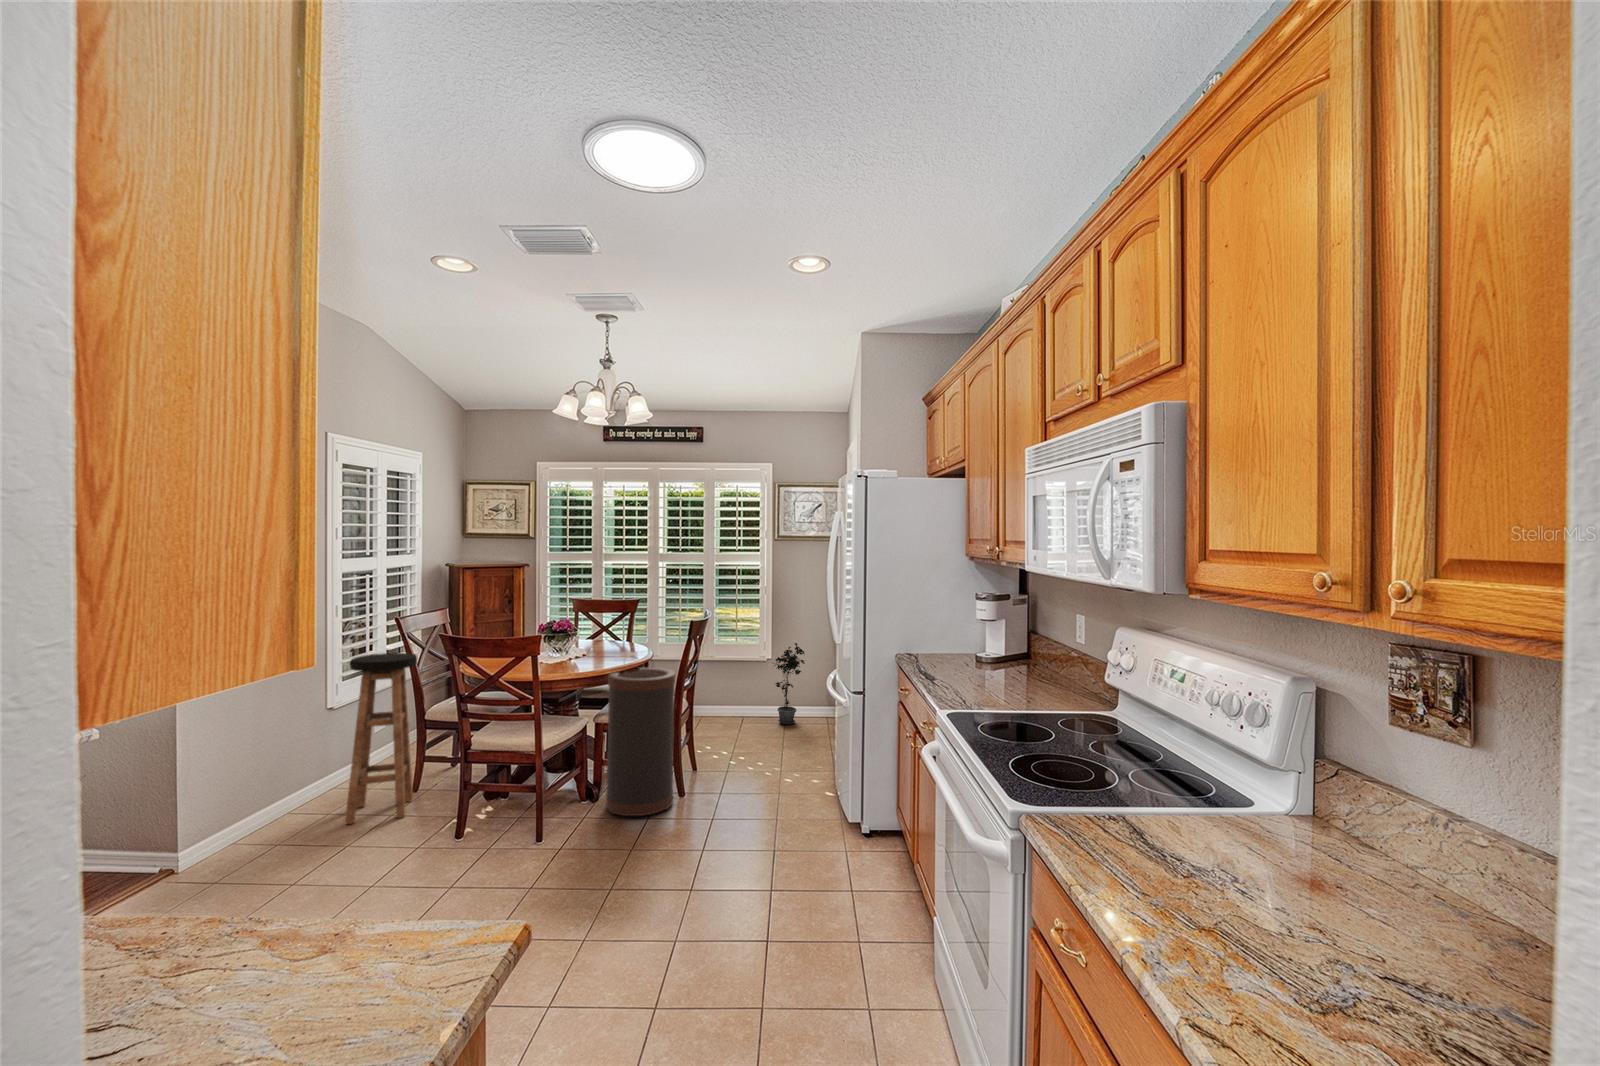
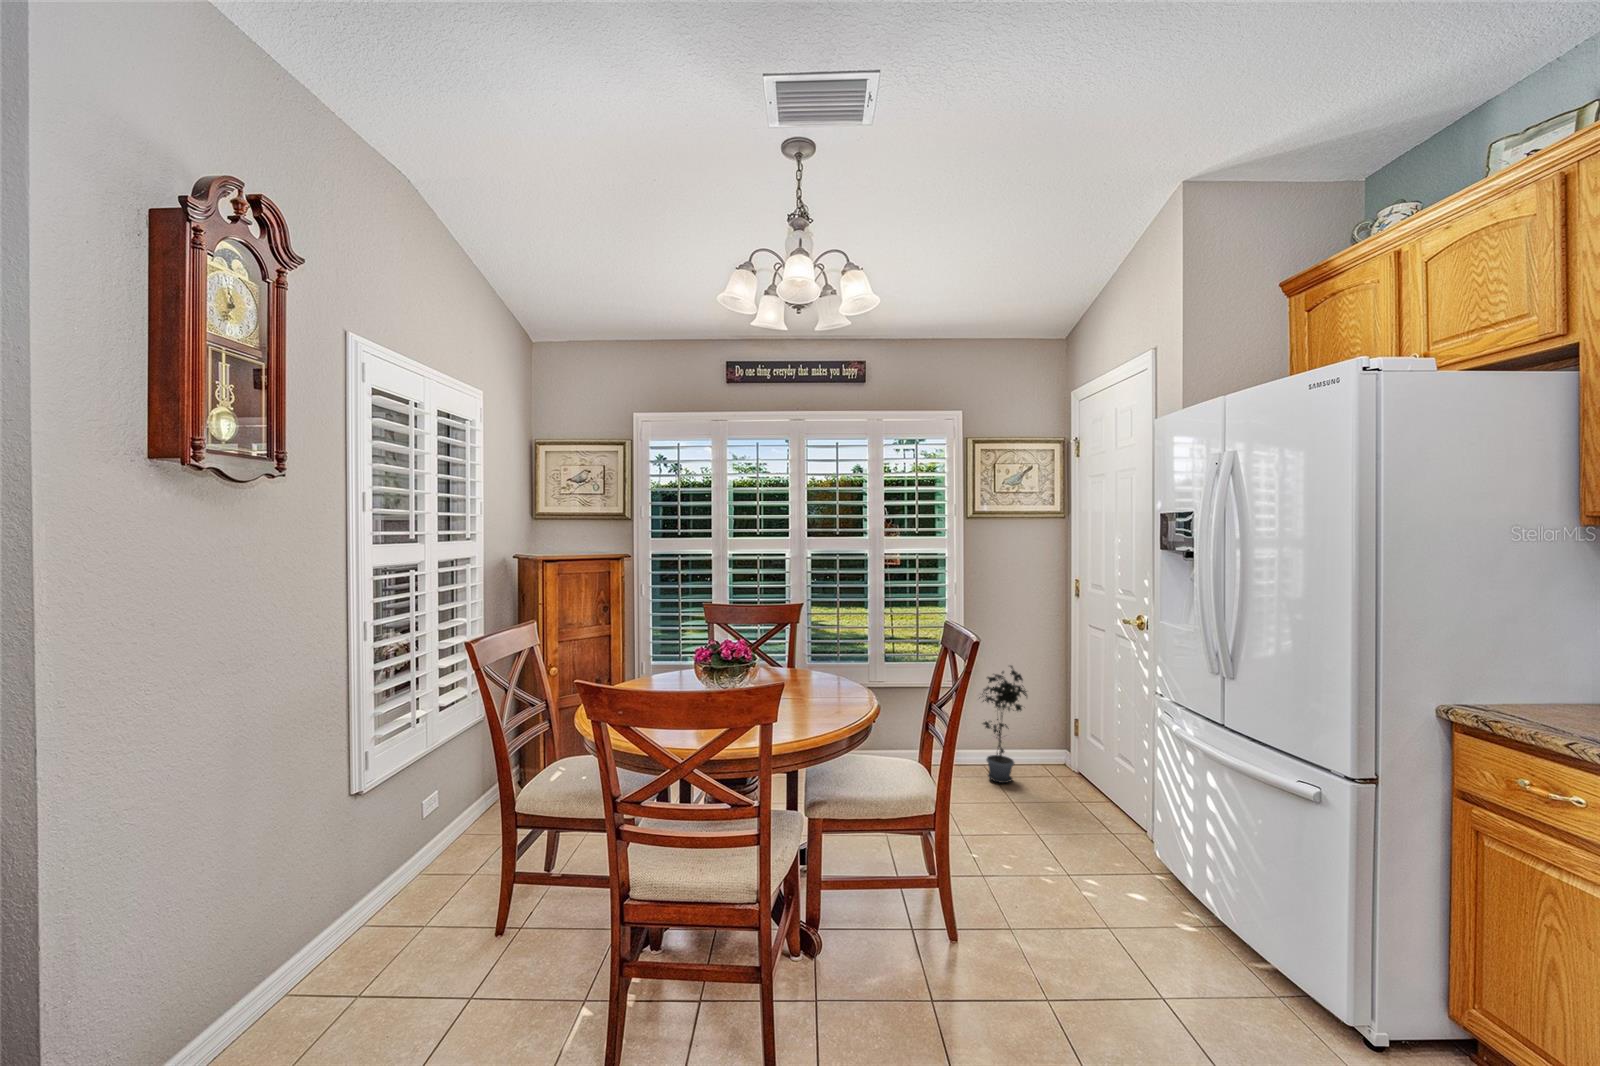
bar stool: present [345,653,417,824] -> none [389,704,506,1024]
trash can: present [606,668,675,816] -> none [838,726,954,1006]

